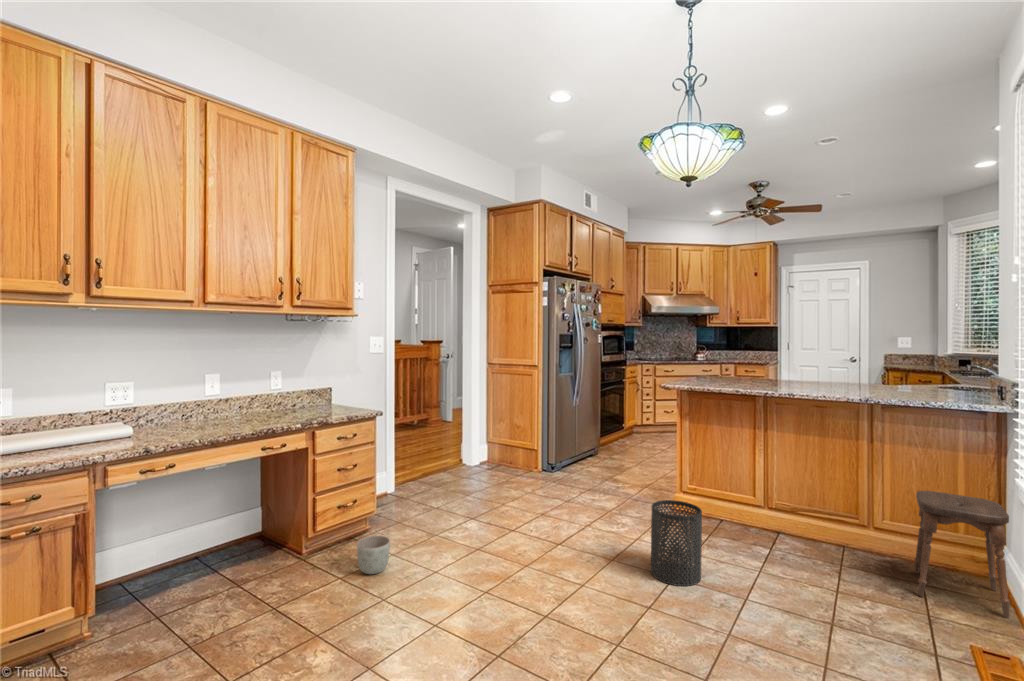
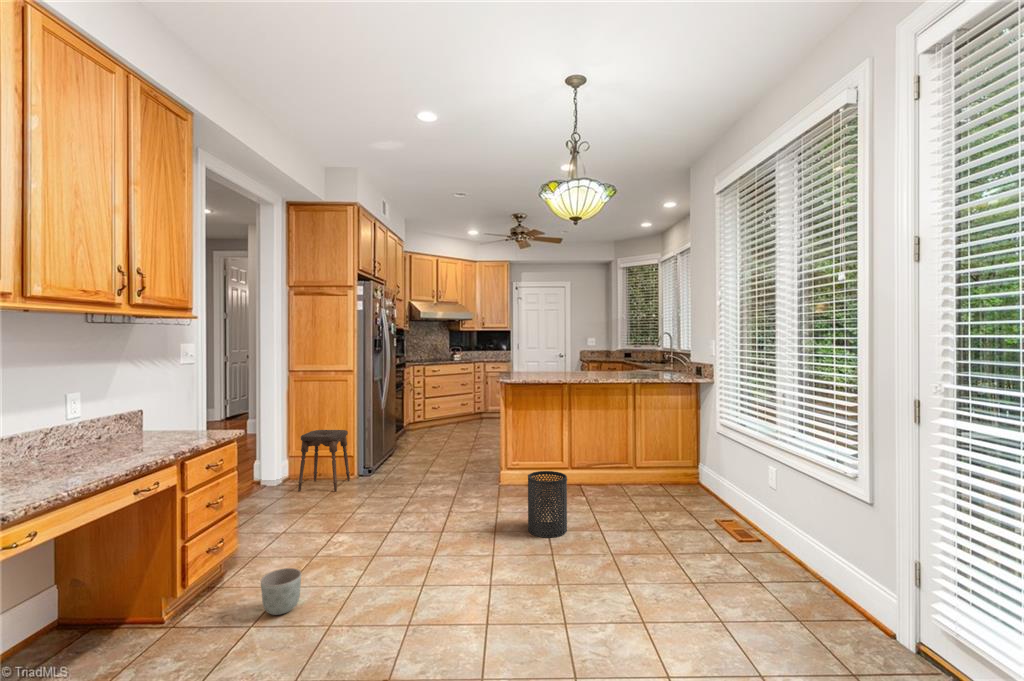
stool: present [914,491,1010,618] -> present [298,430,350,491]

